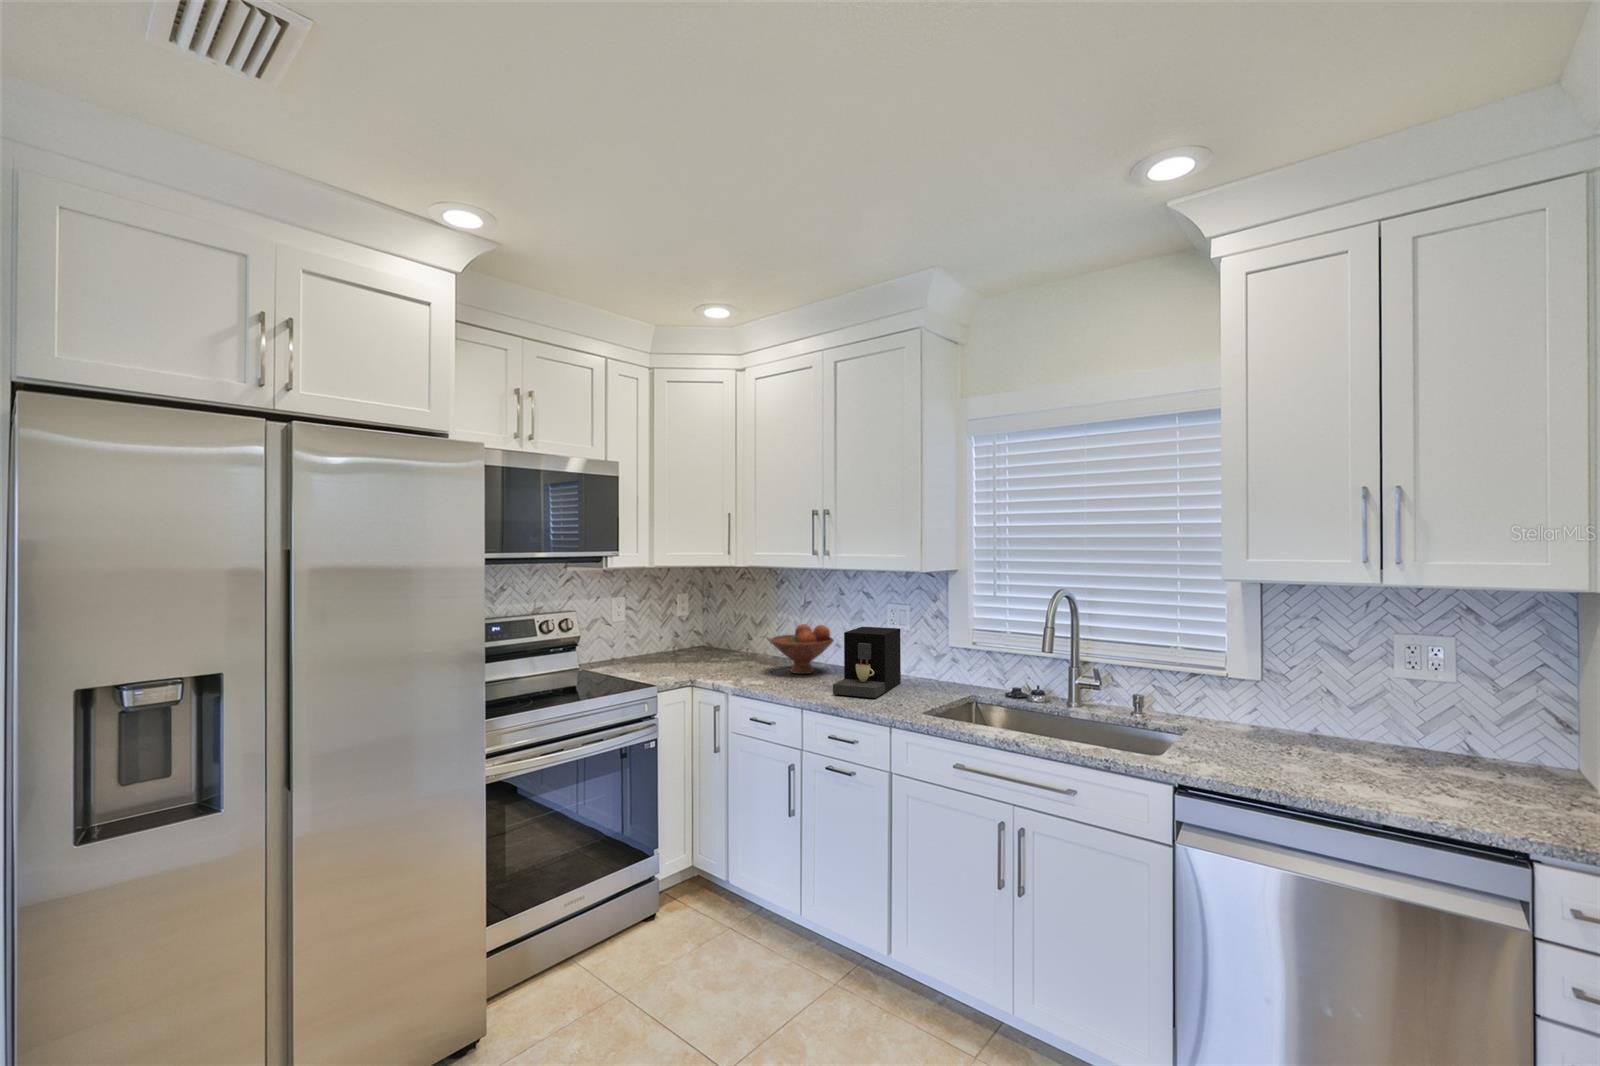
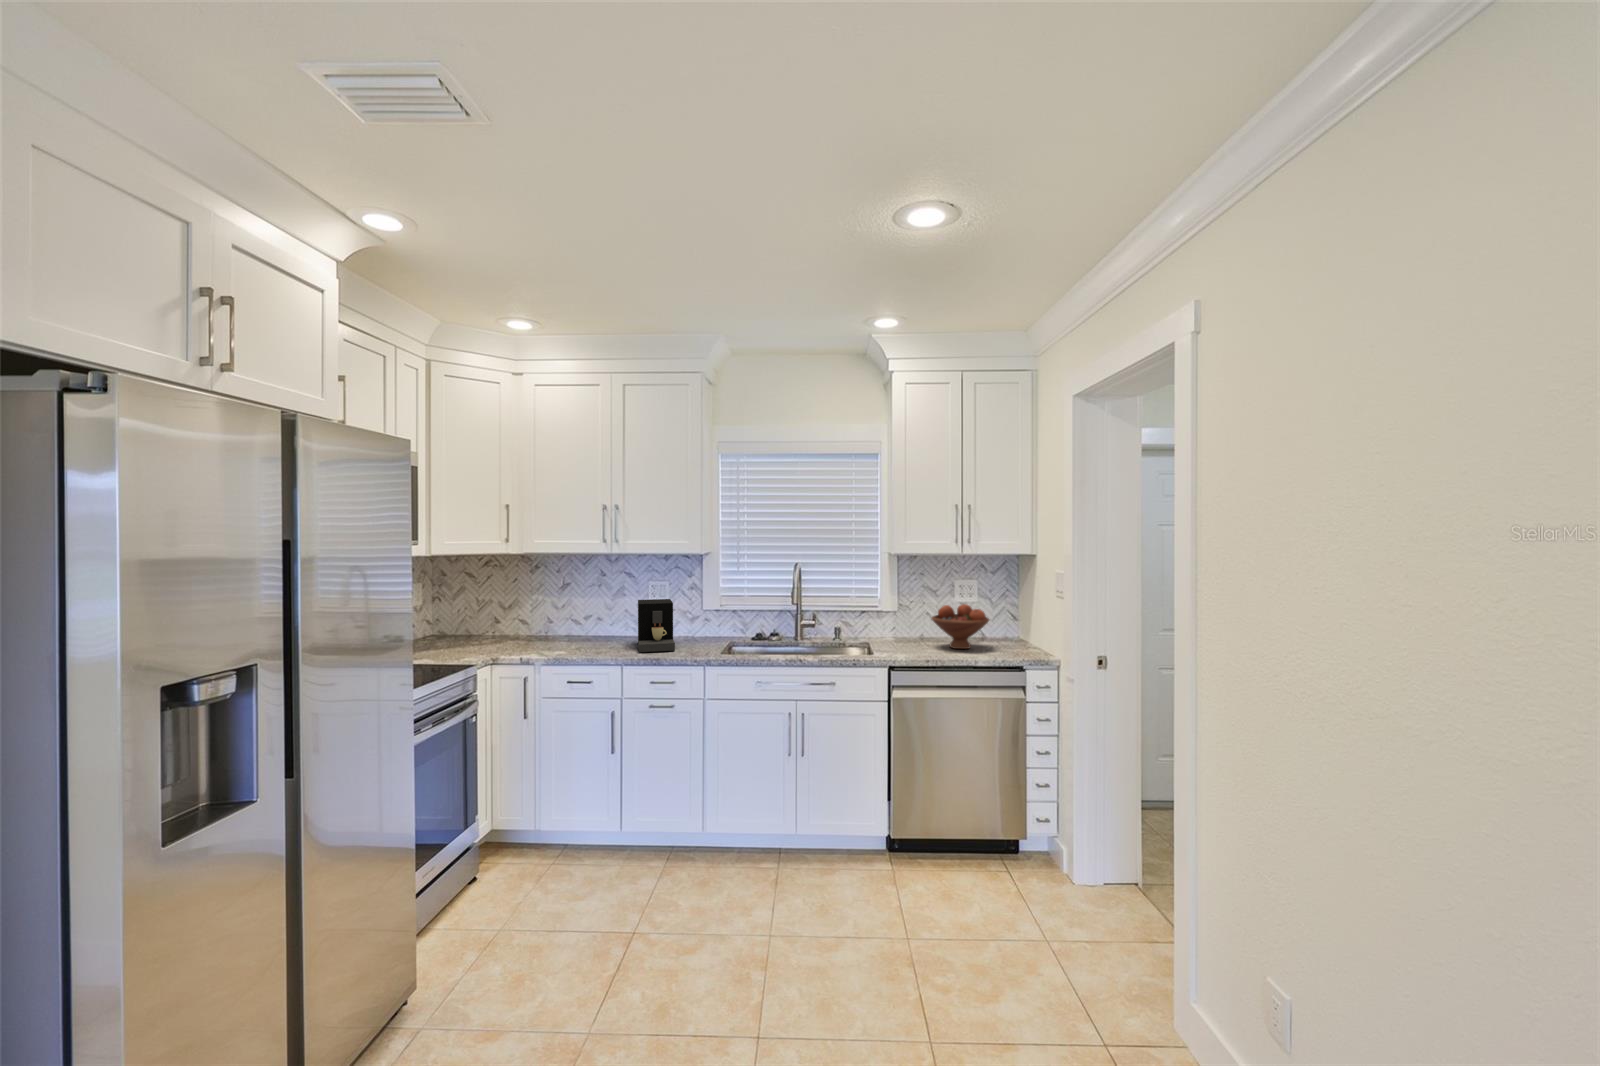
fruit bowl: present [771,624,834,674] -> present [932,604,989,649]

